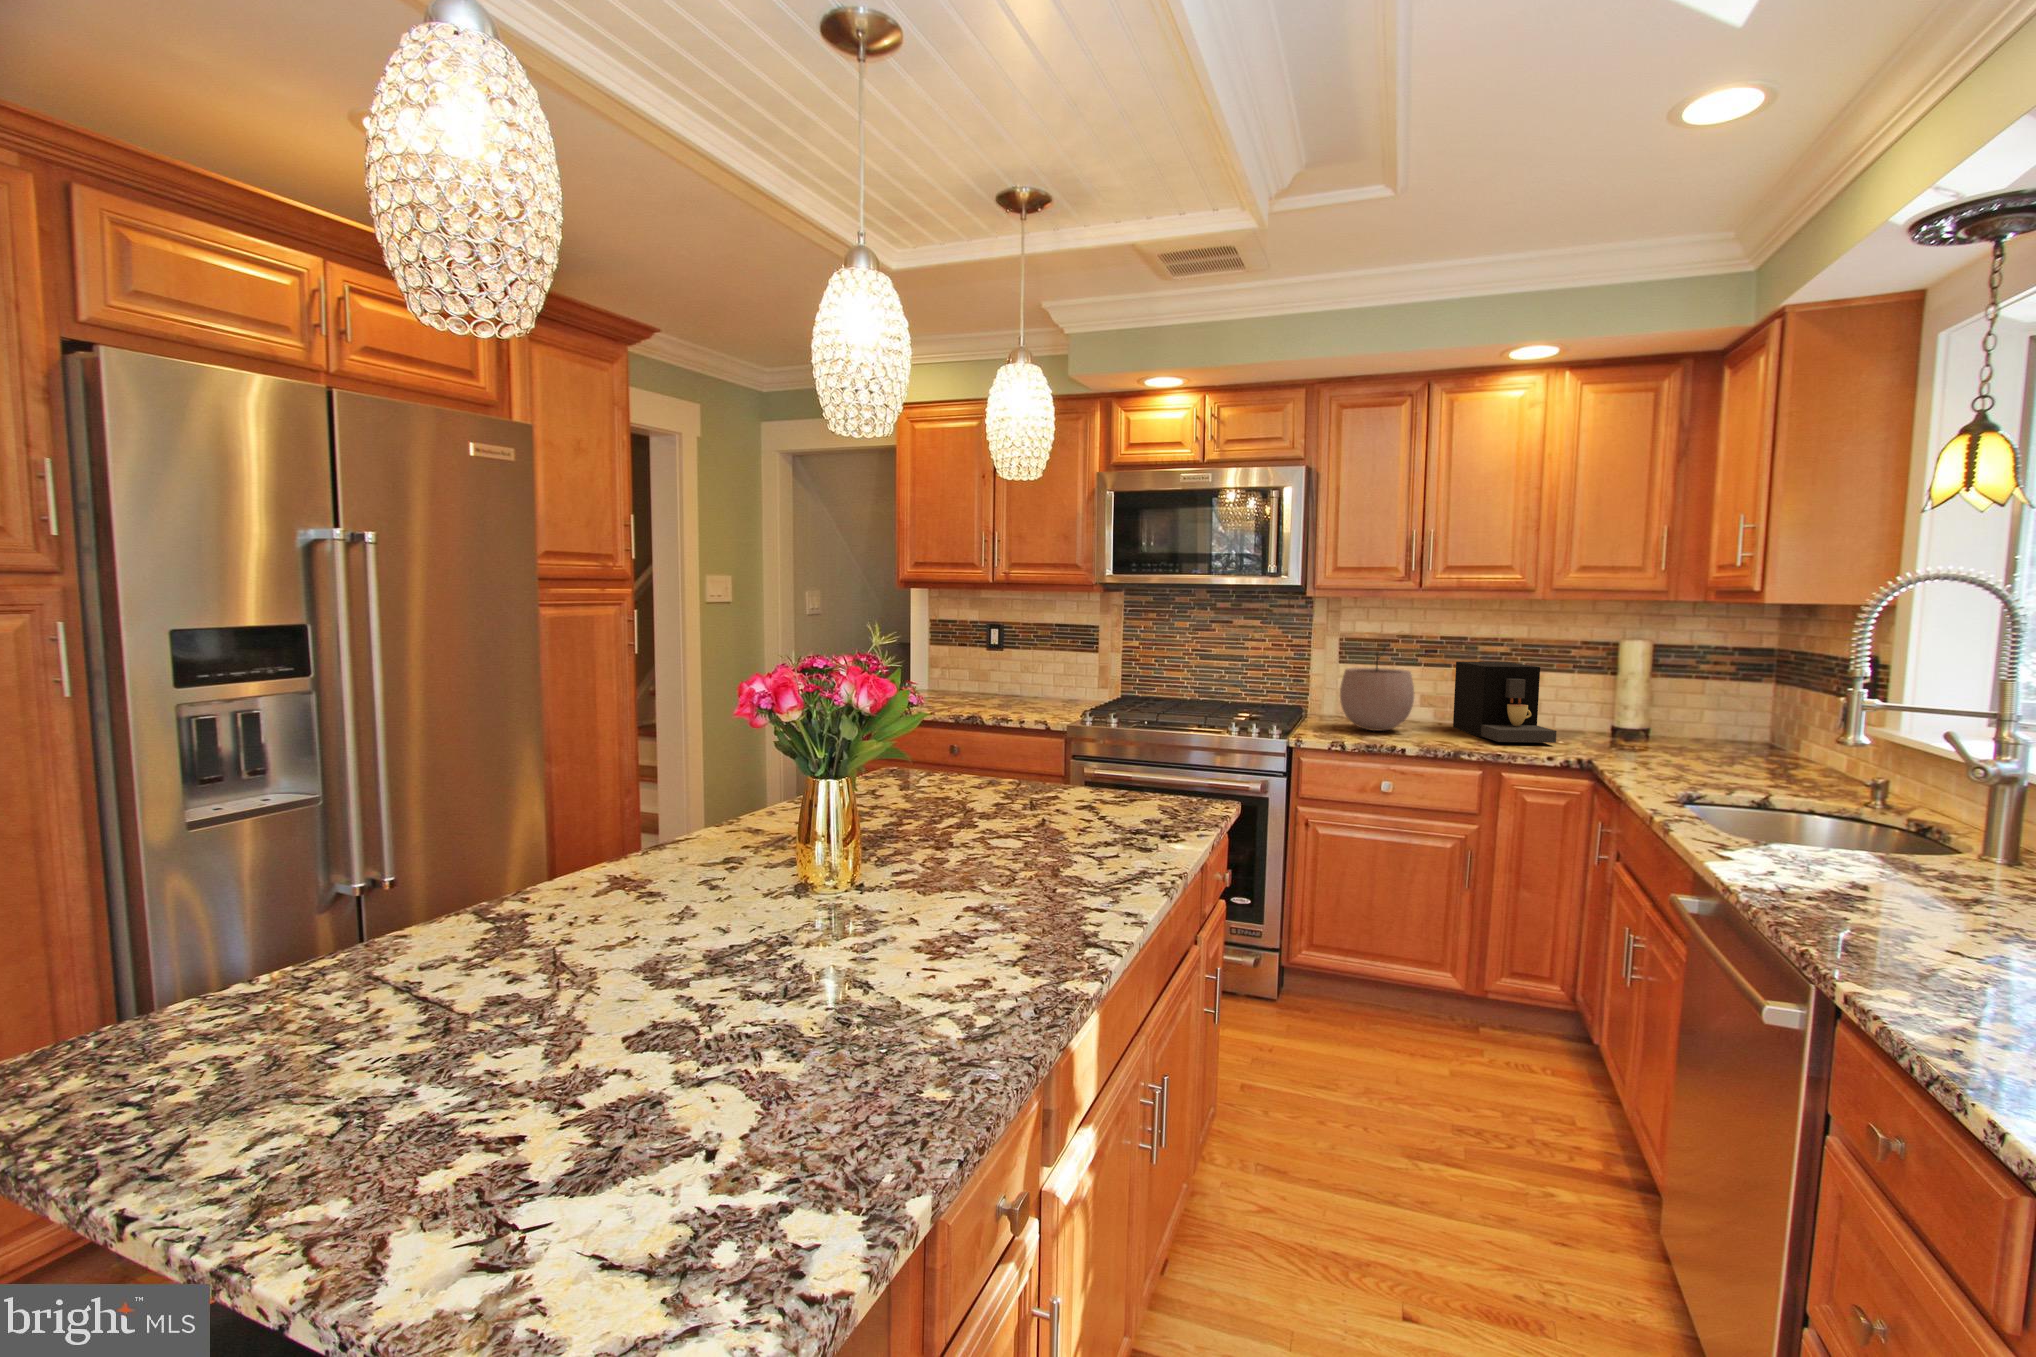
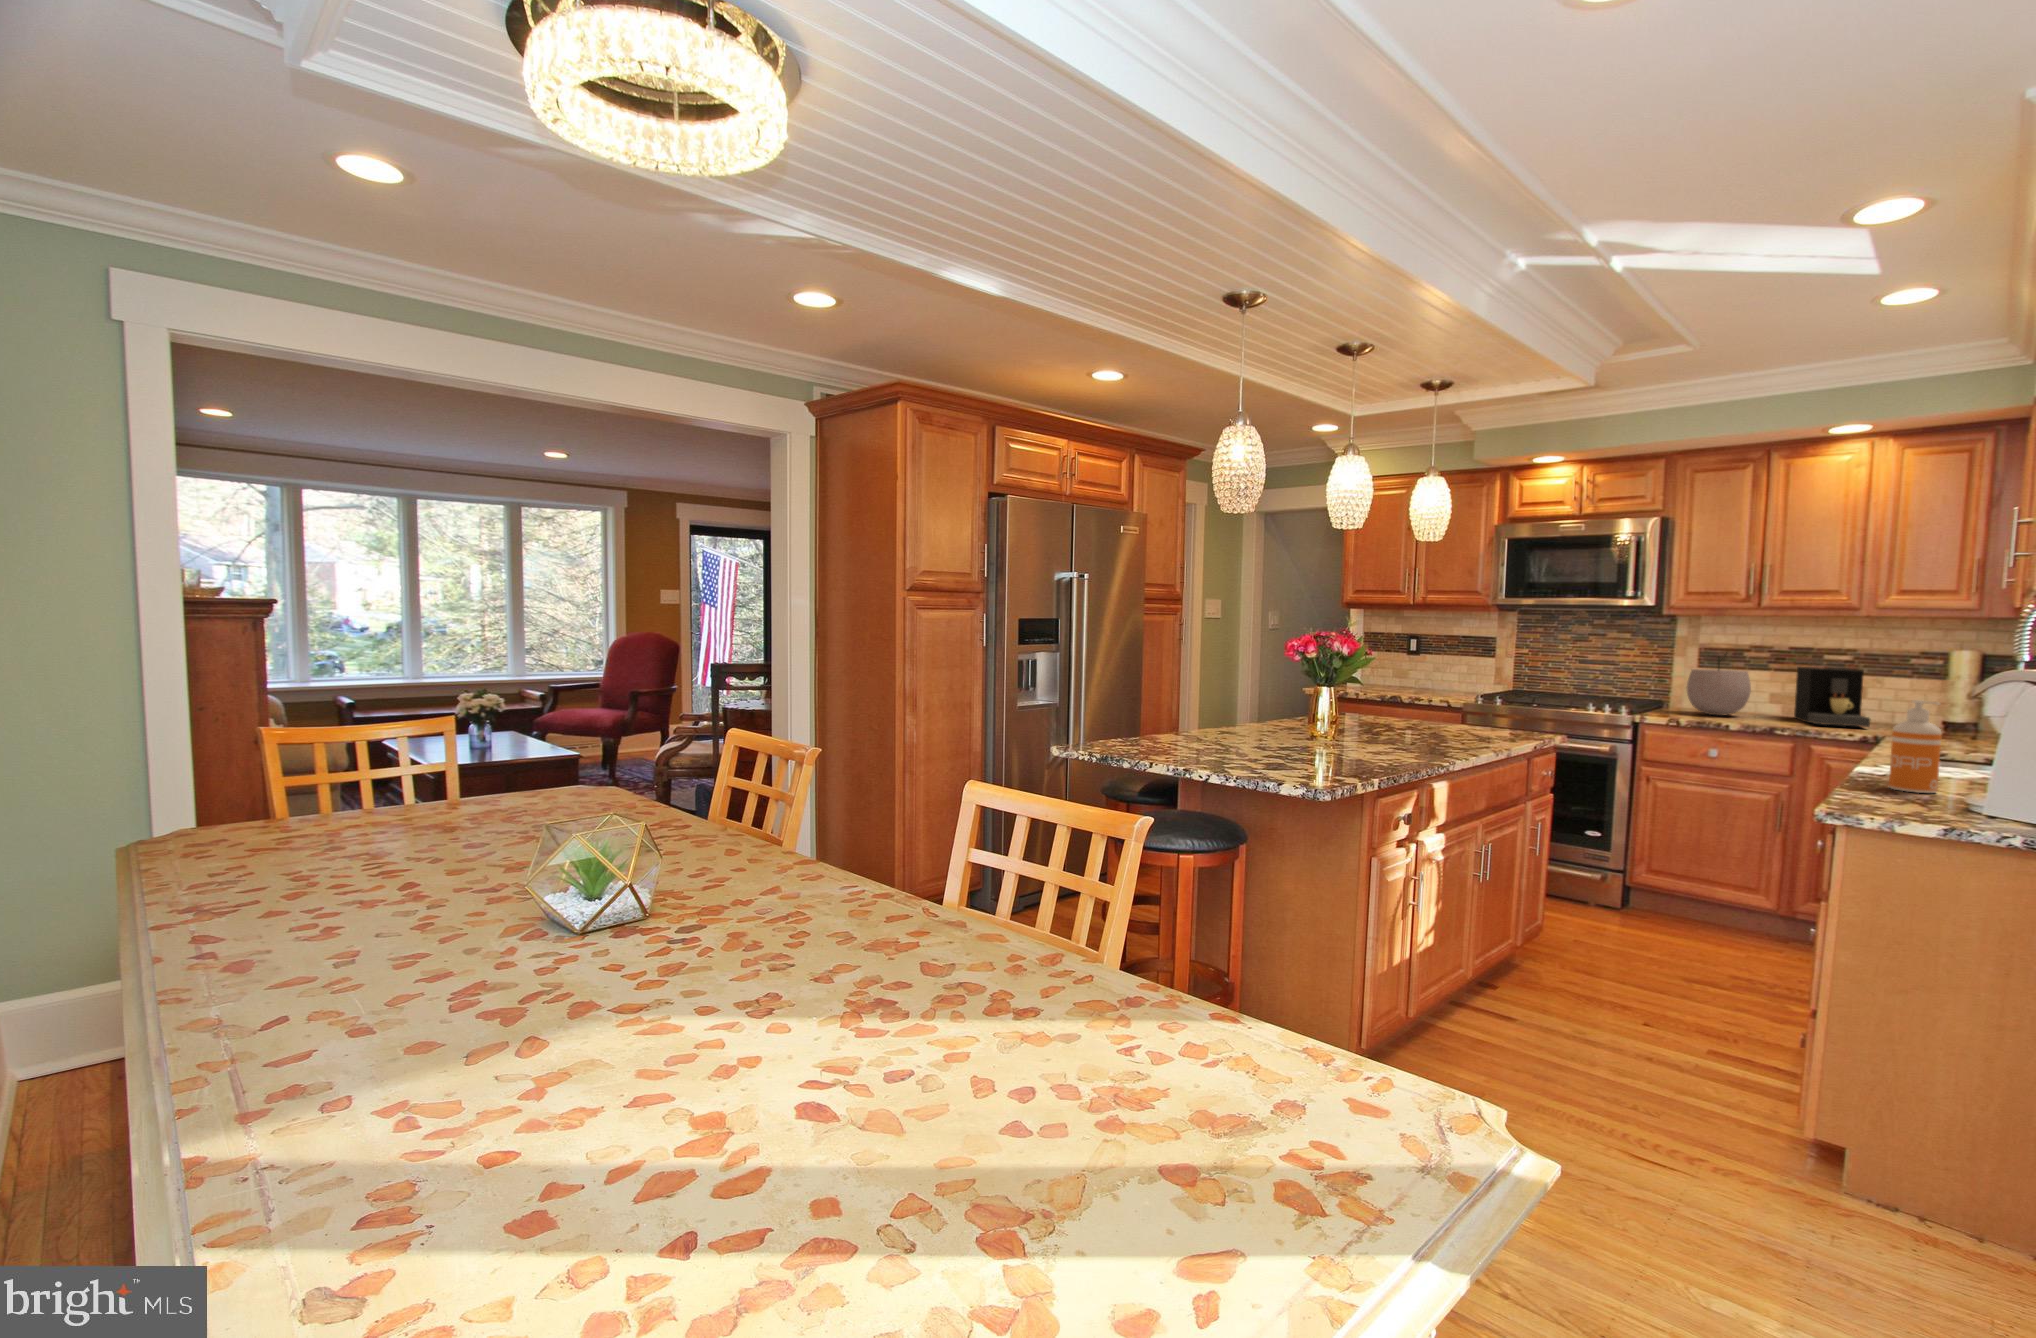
soap dispenser: none [1877,781,1988,970] -> present [1889,700,1942,793]

